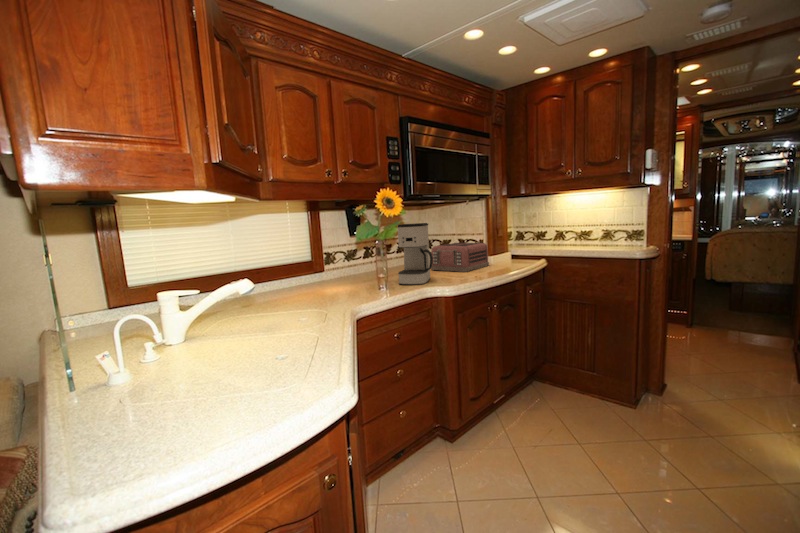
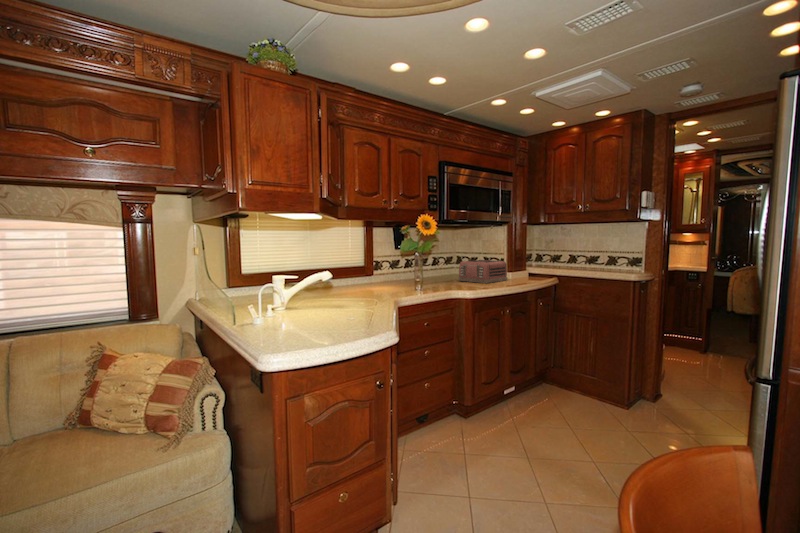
coffee maker: present [398,223,433,285] -> none [431,242,459,289]

